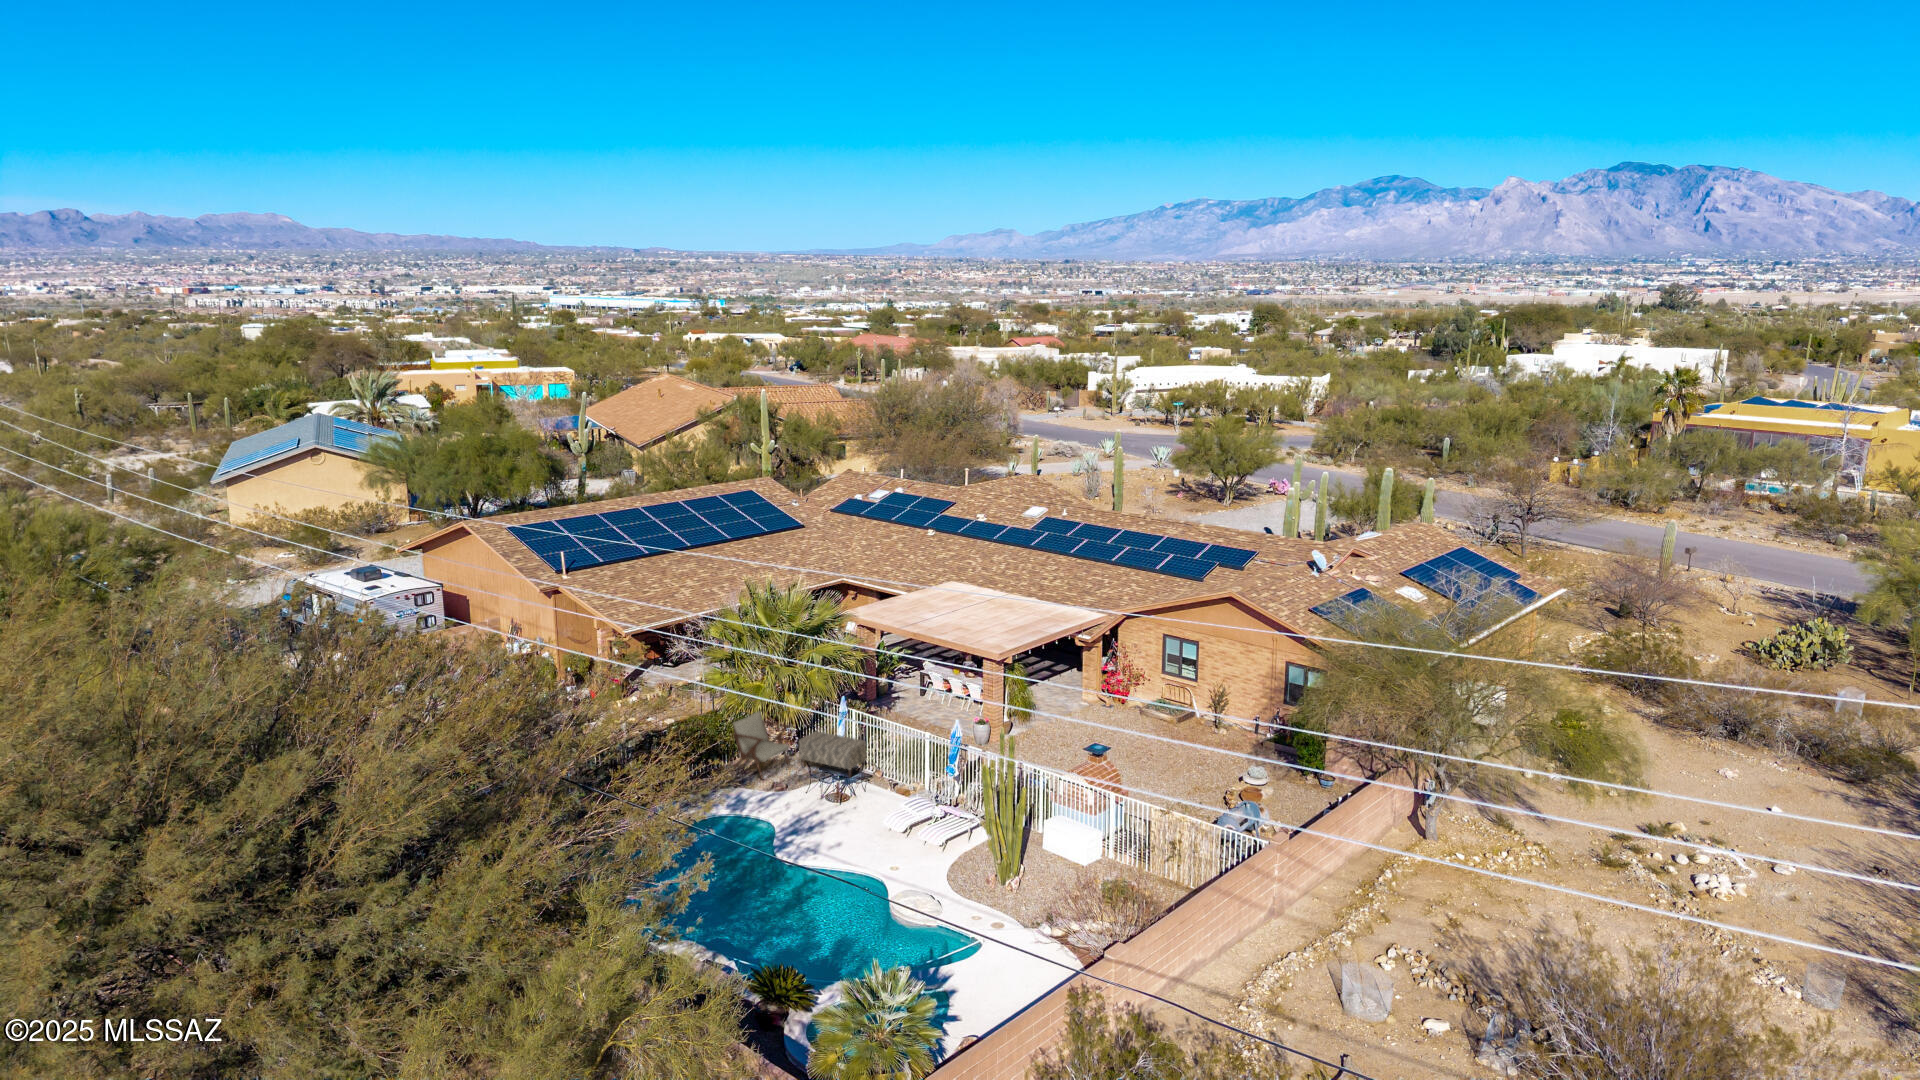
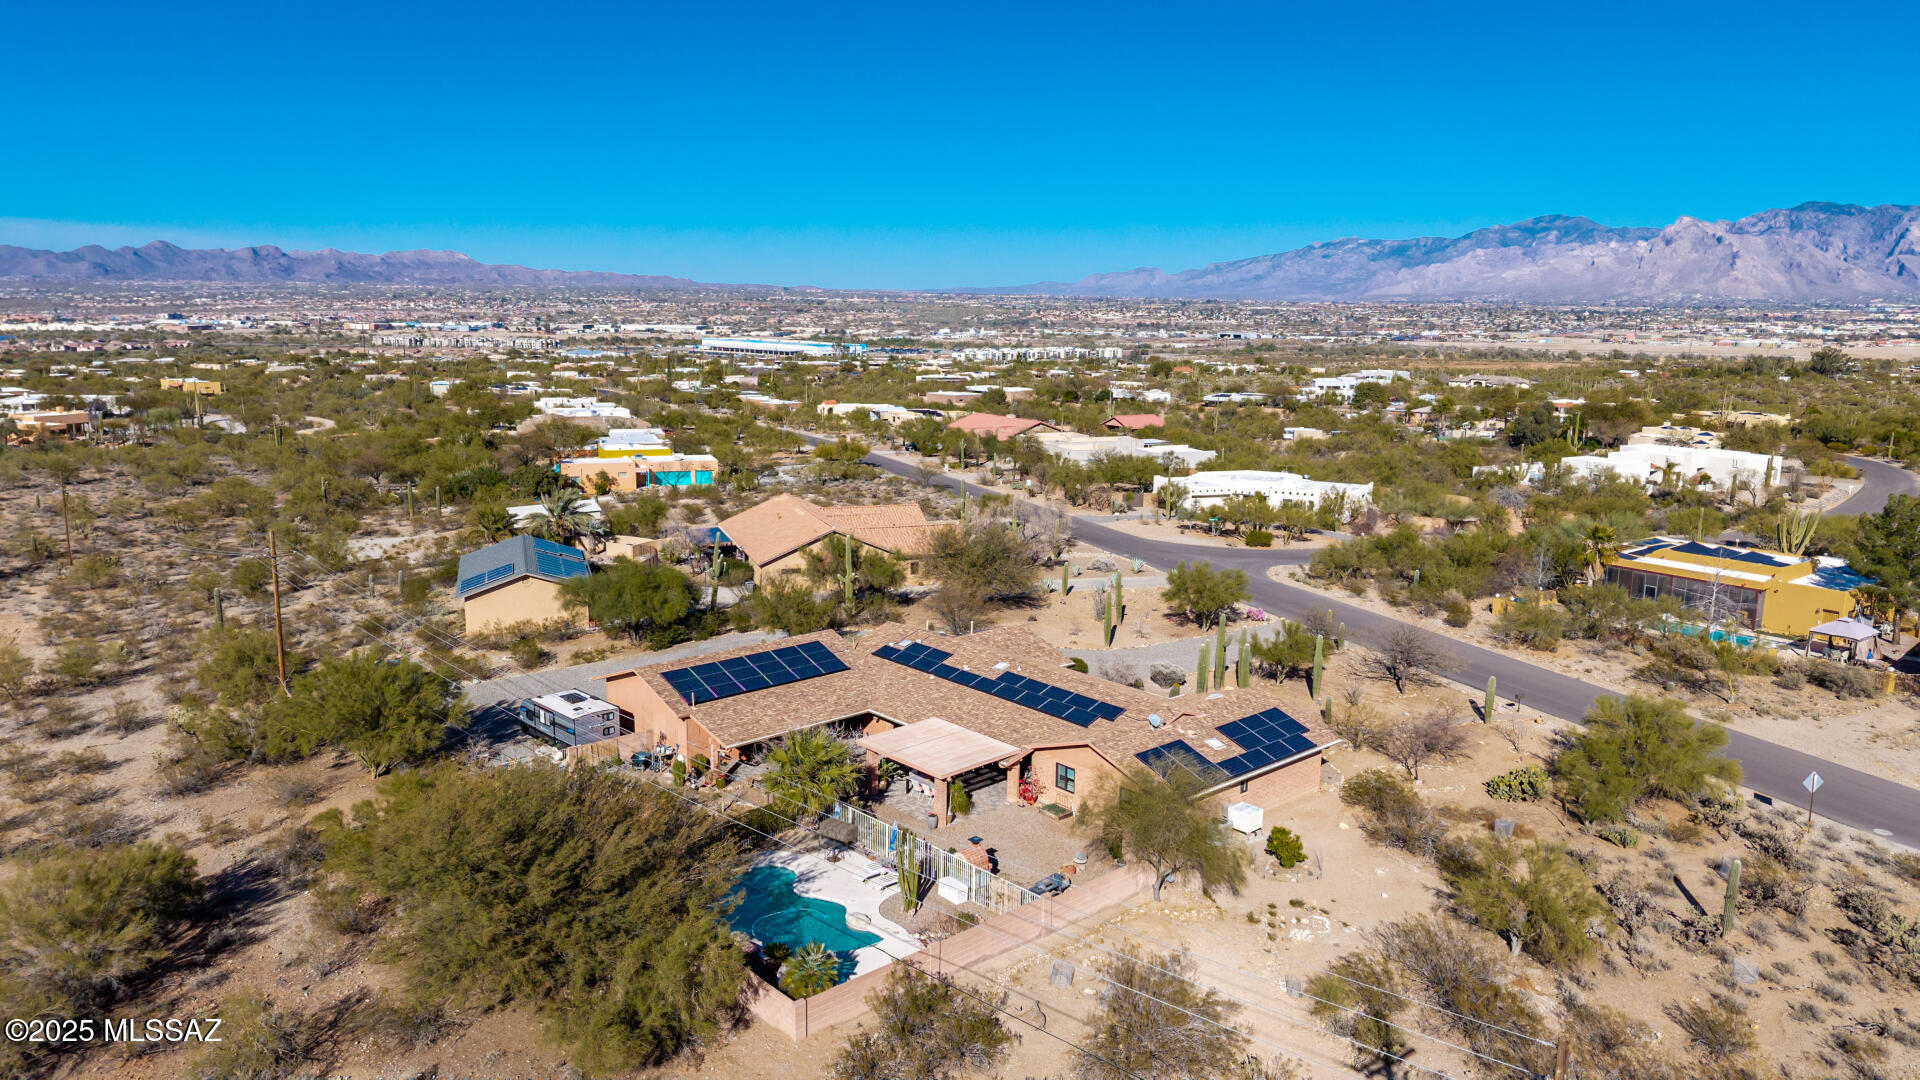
lounge chair: present [733,712,790,780] -> none [779,804,815,846]

